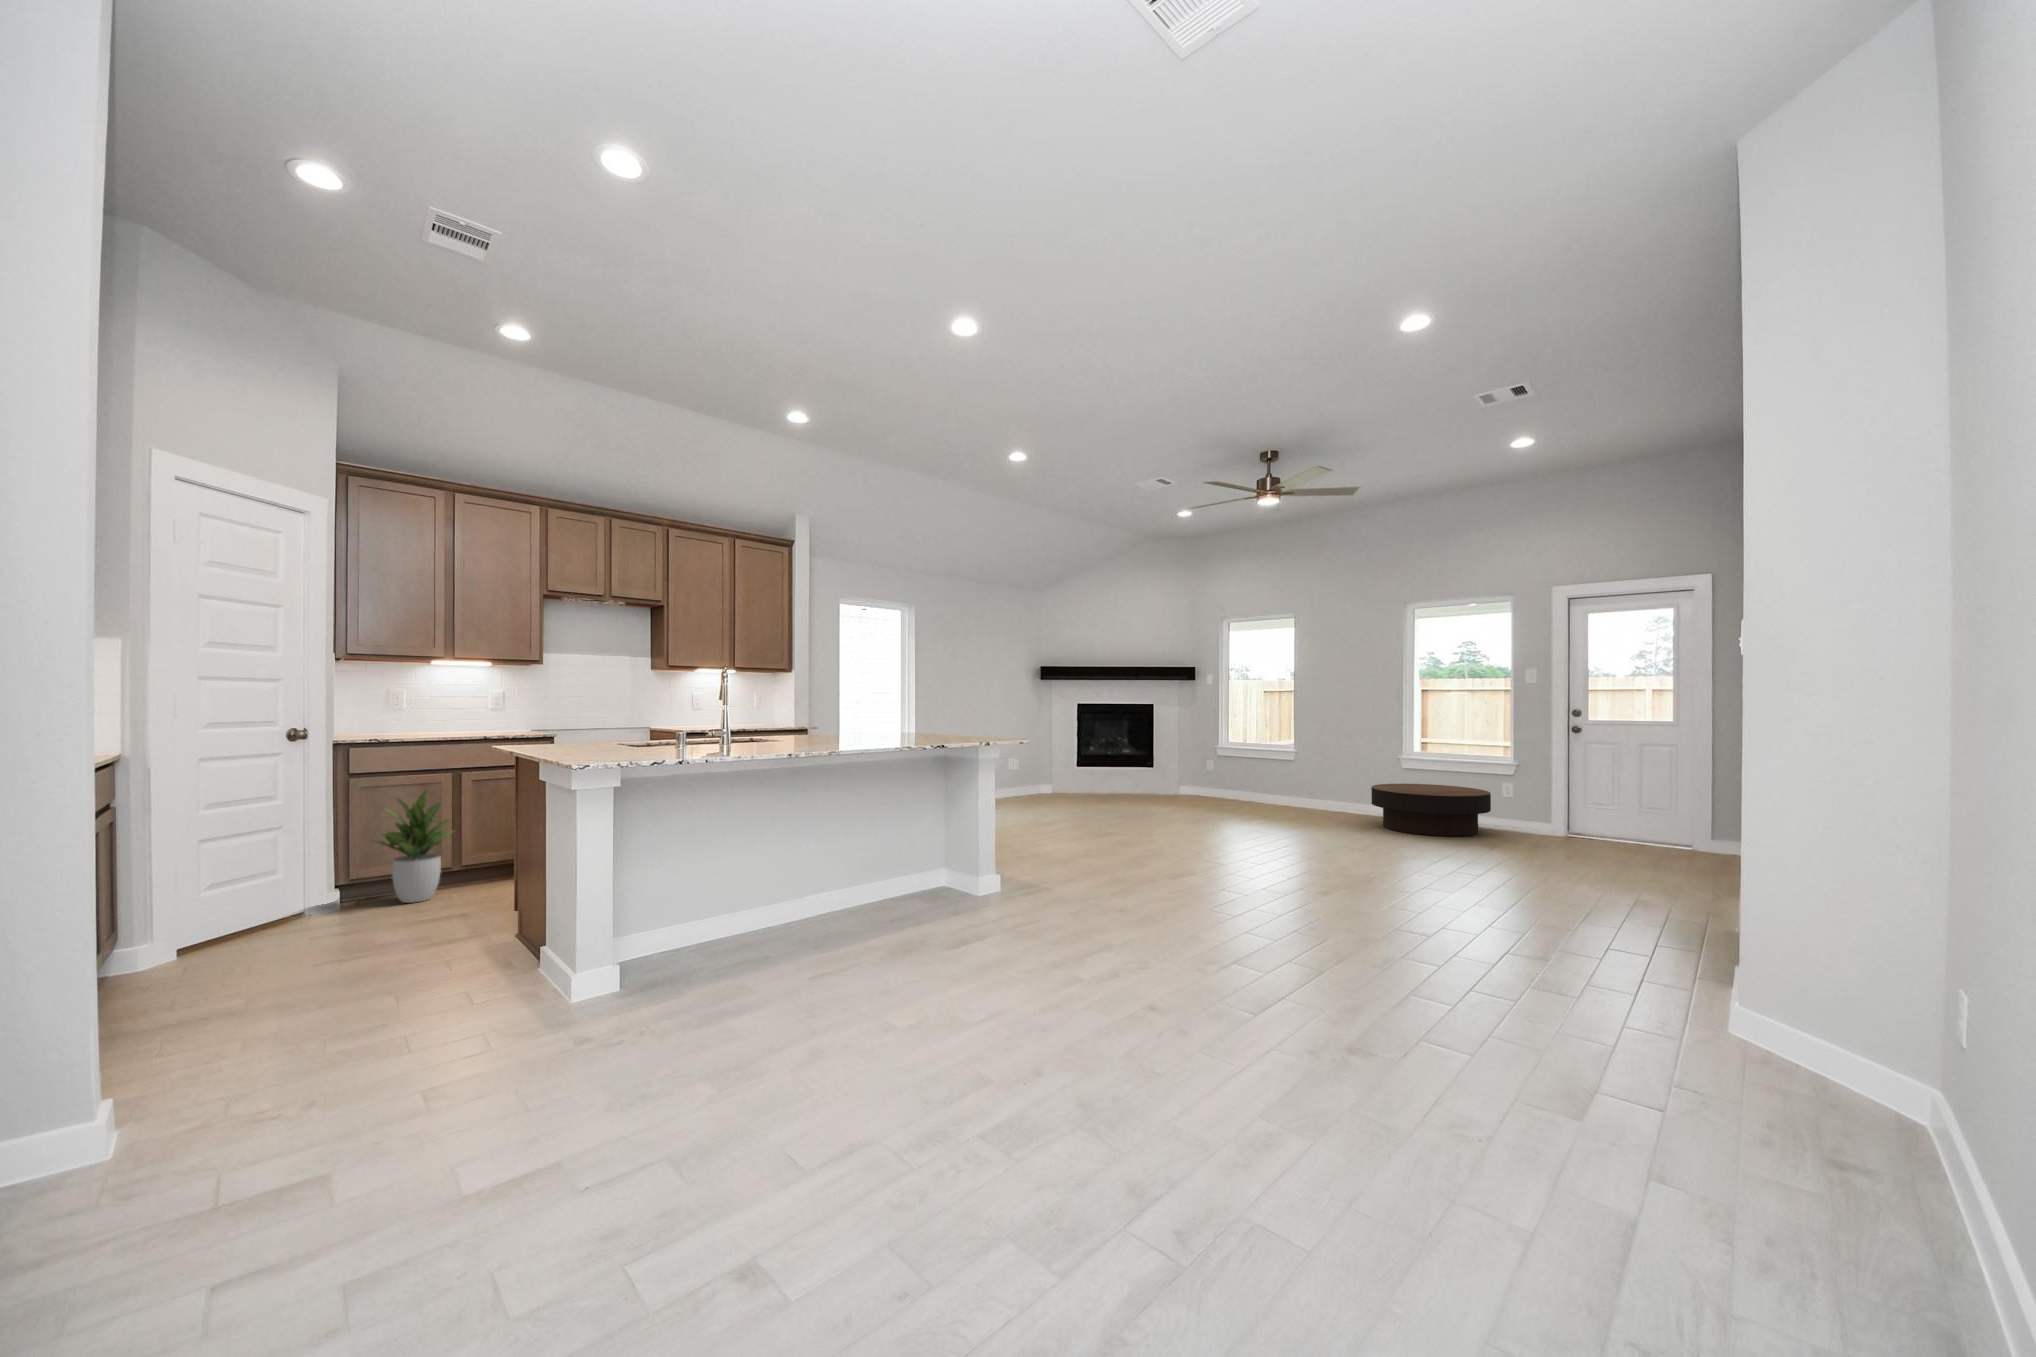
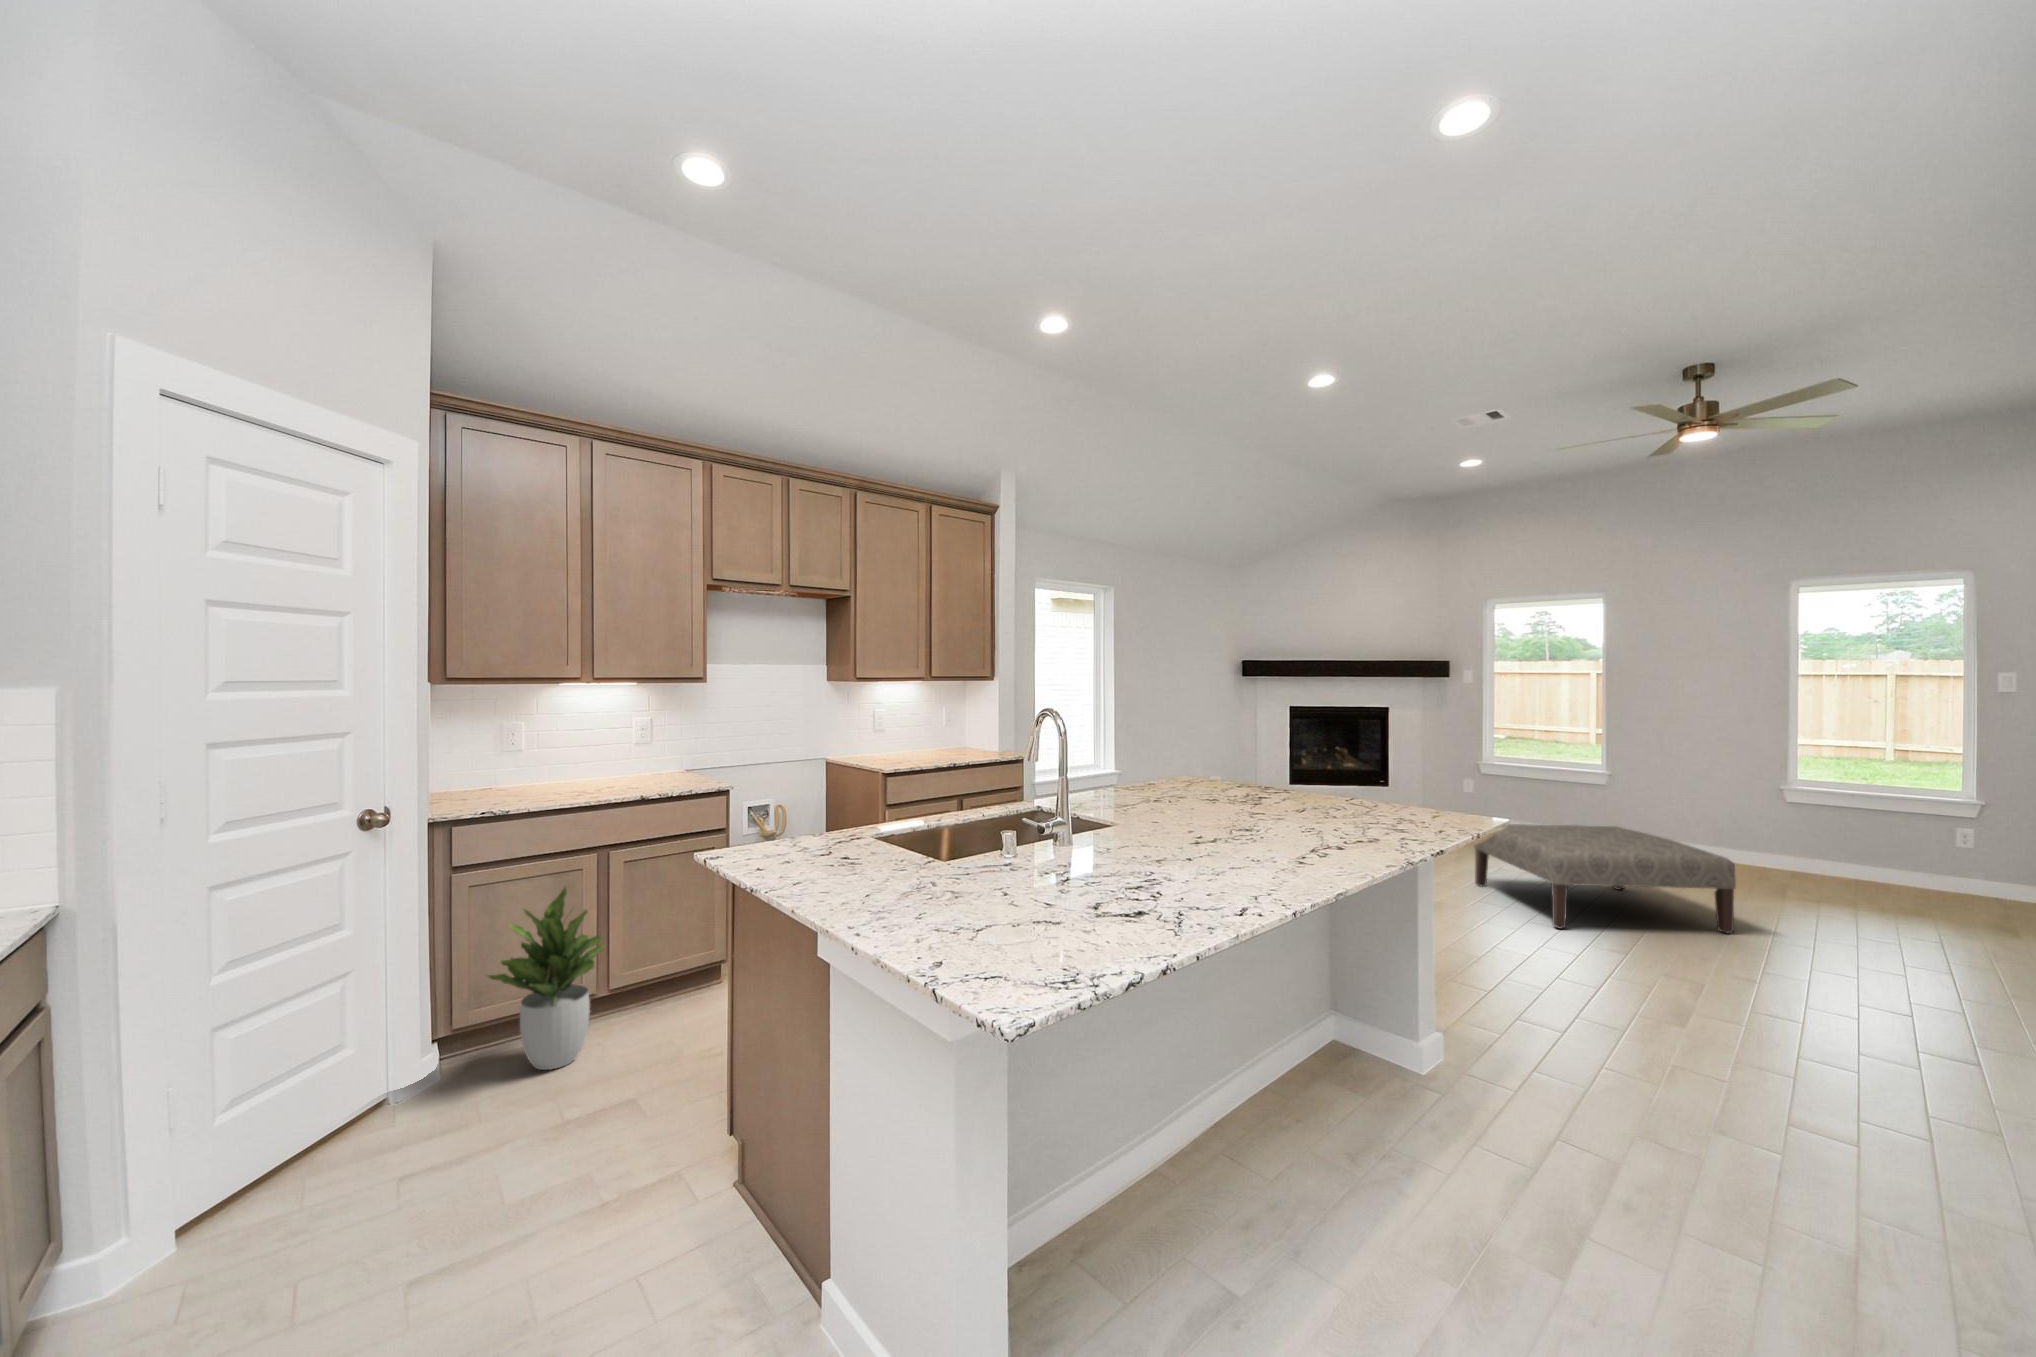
ottoman: none [1152,781,1288,848] -> present [1474,824,1736,933]
coffee table: present [1371,784,1491,836] -> none [1766,823,1981,907]

